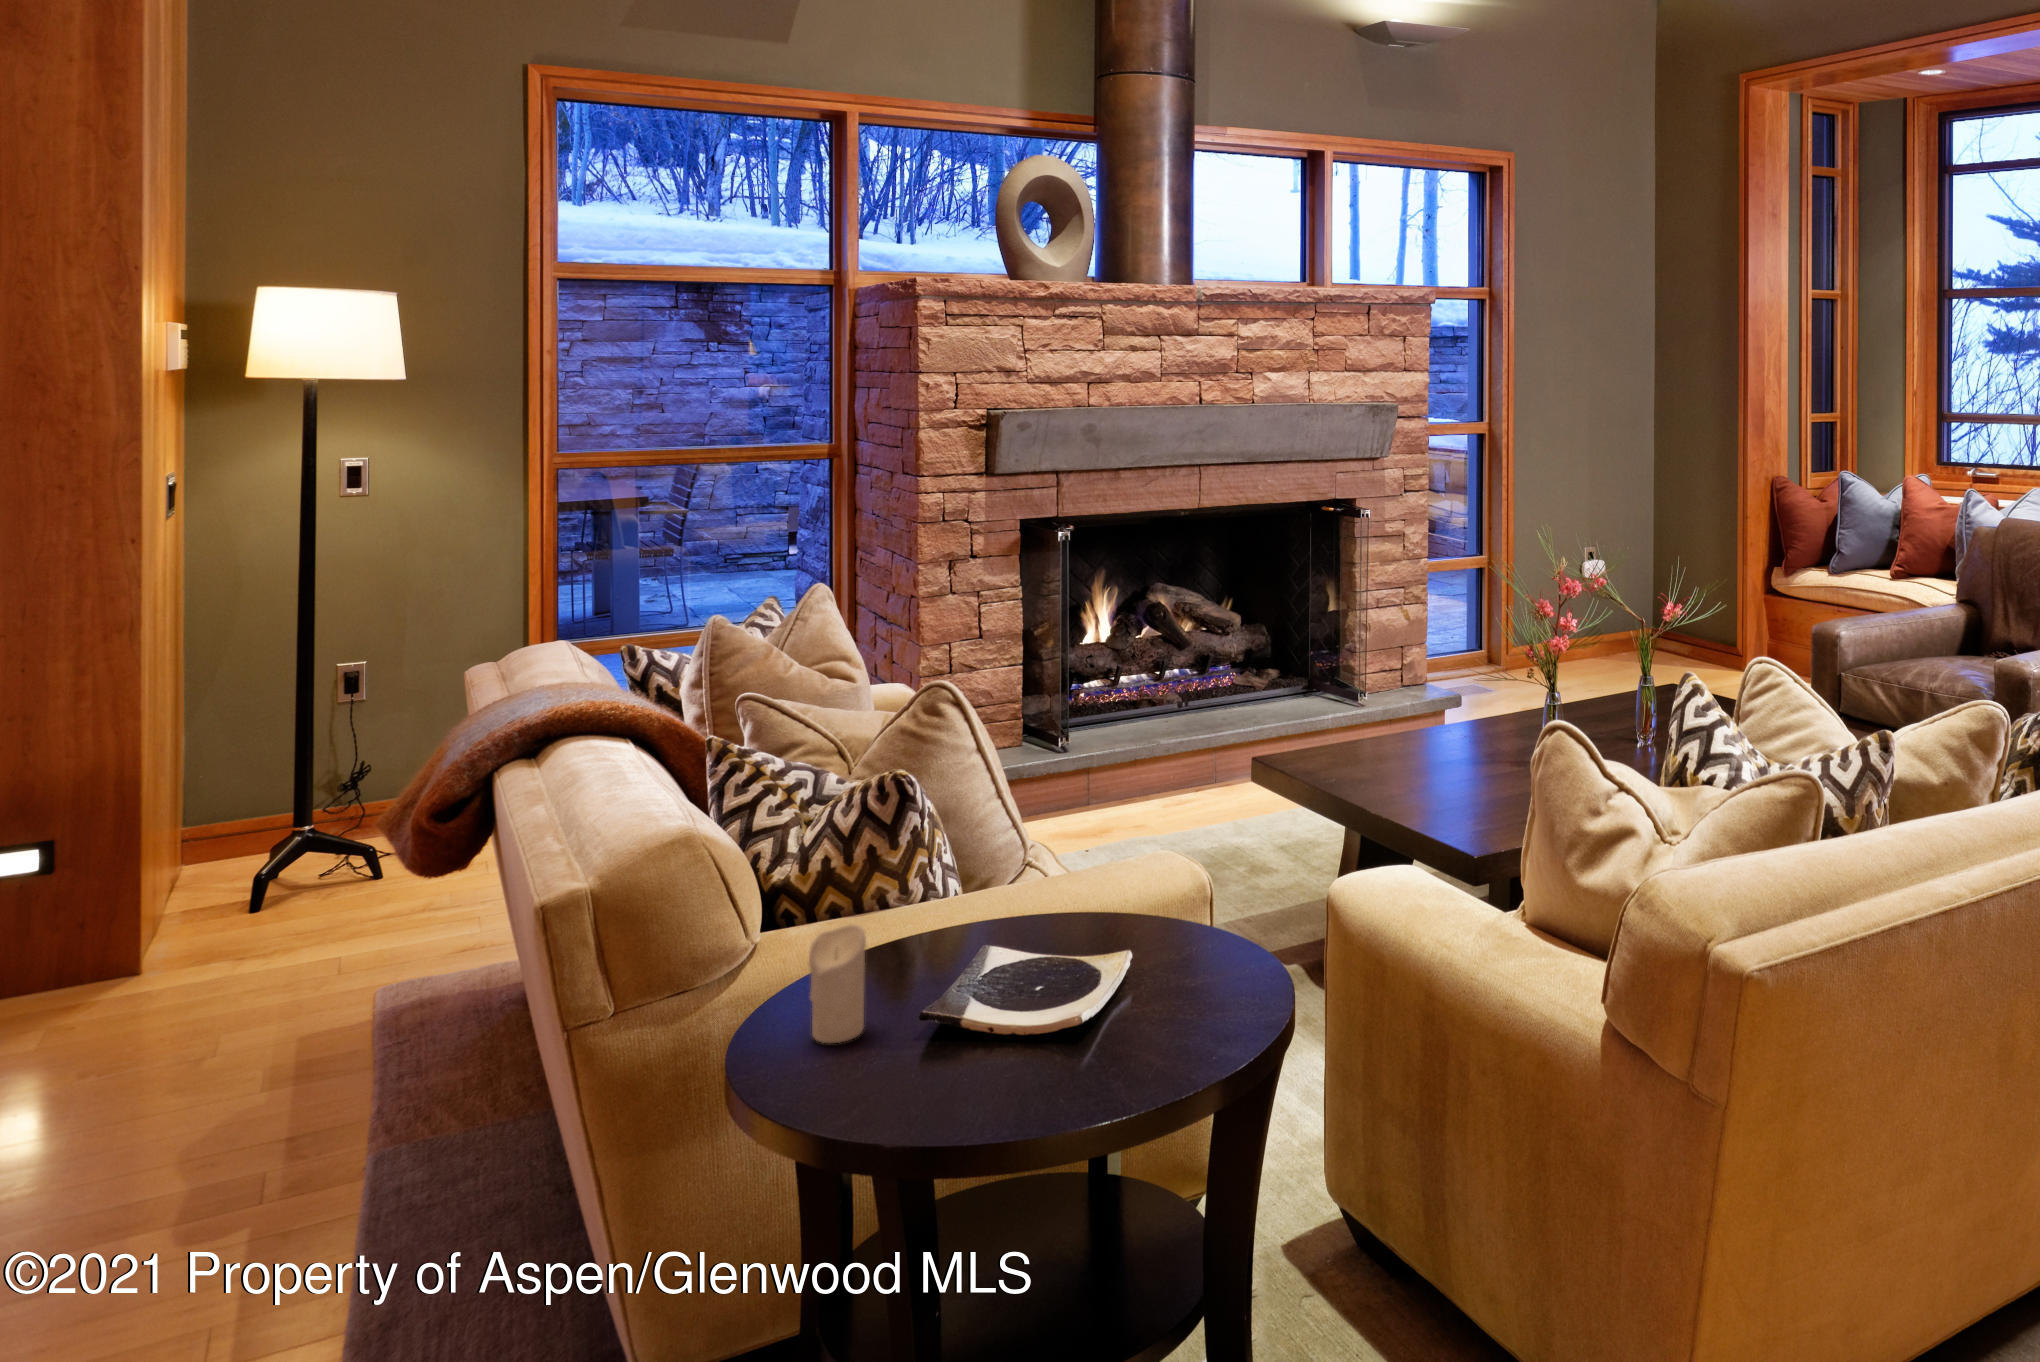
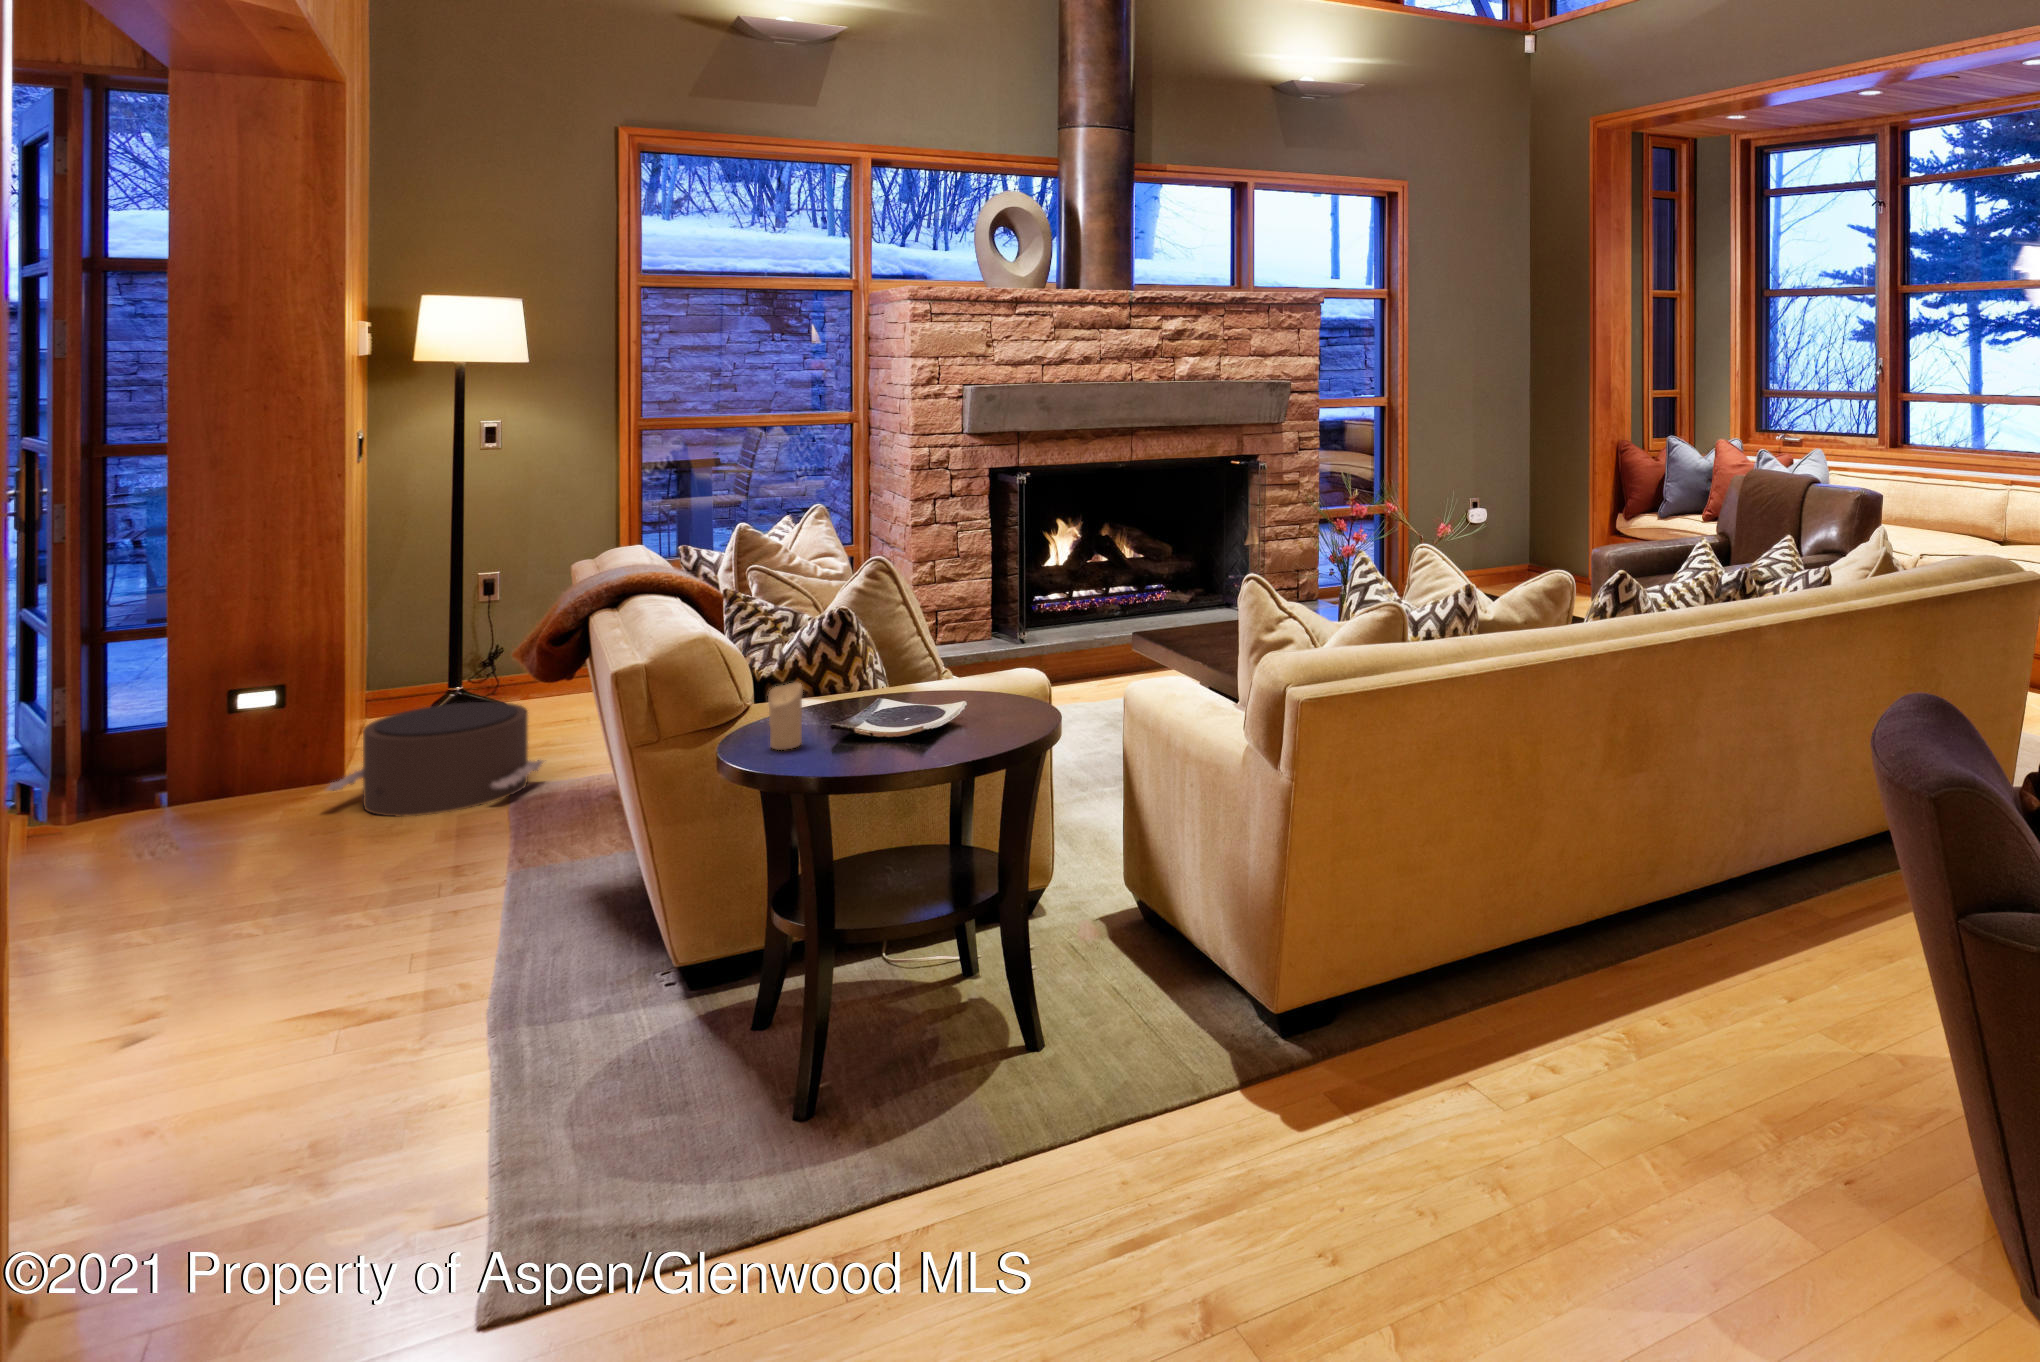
pouf: none [101,857,425,1036] -> present [327,702,543,817]

